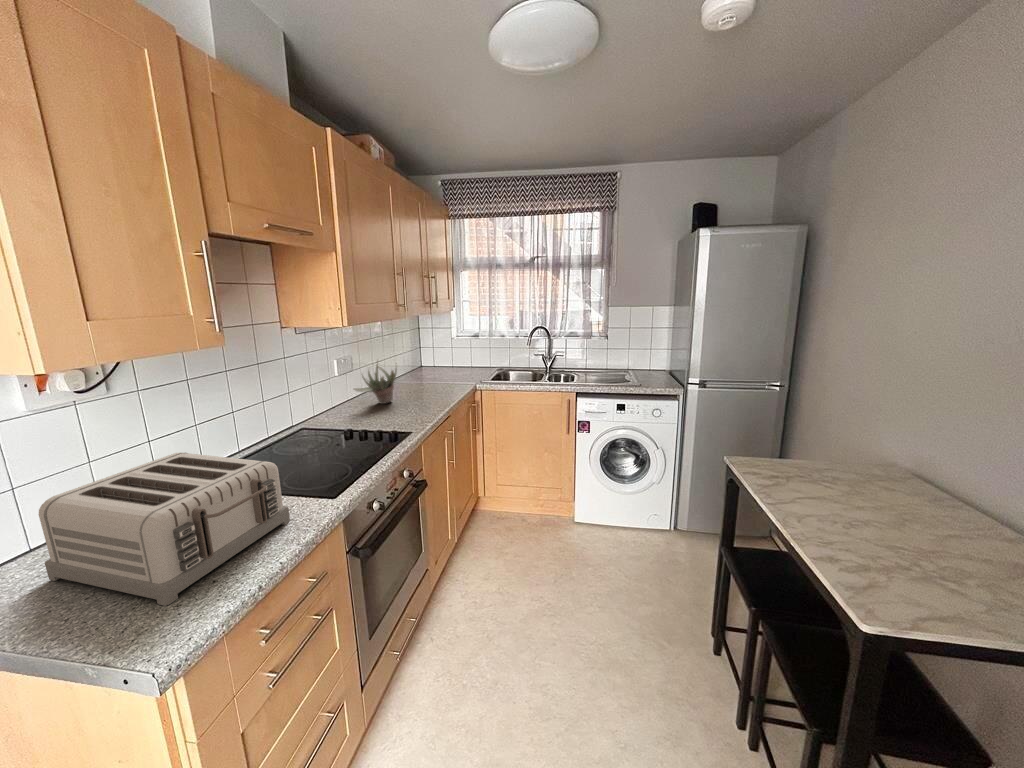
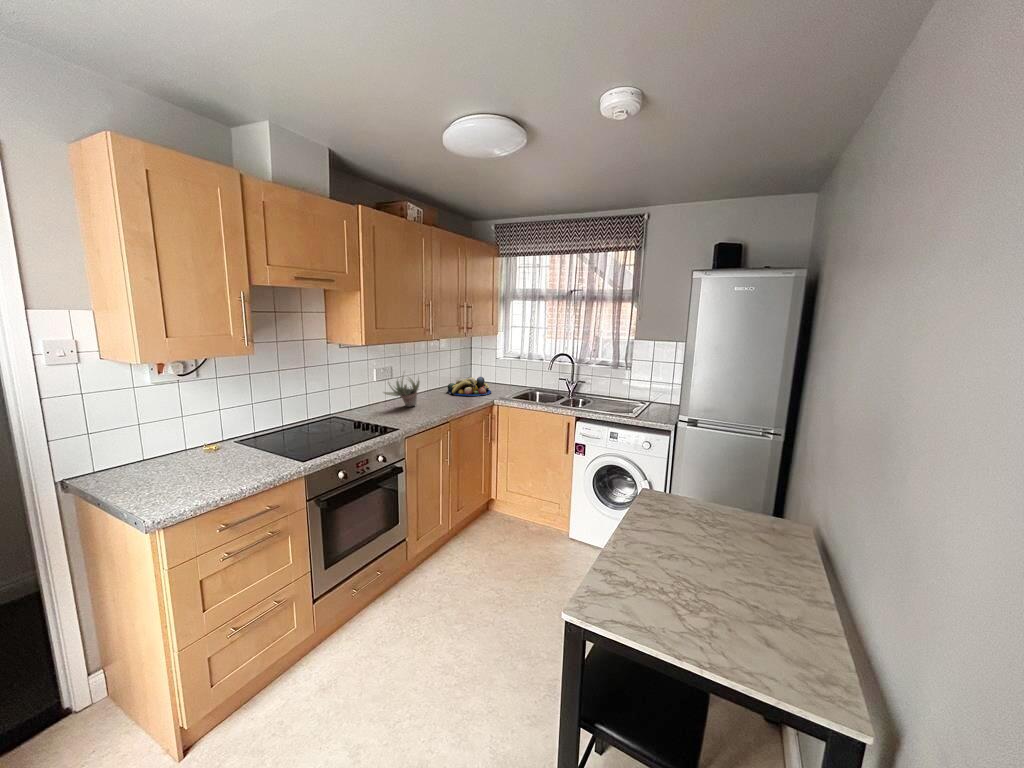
fruit bowl: none [408,360,460,384] -> present [447,377,491,396]
toaster: present [39,452,290,606] -> none [137,417,267,496]

